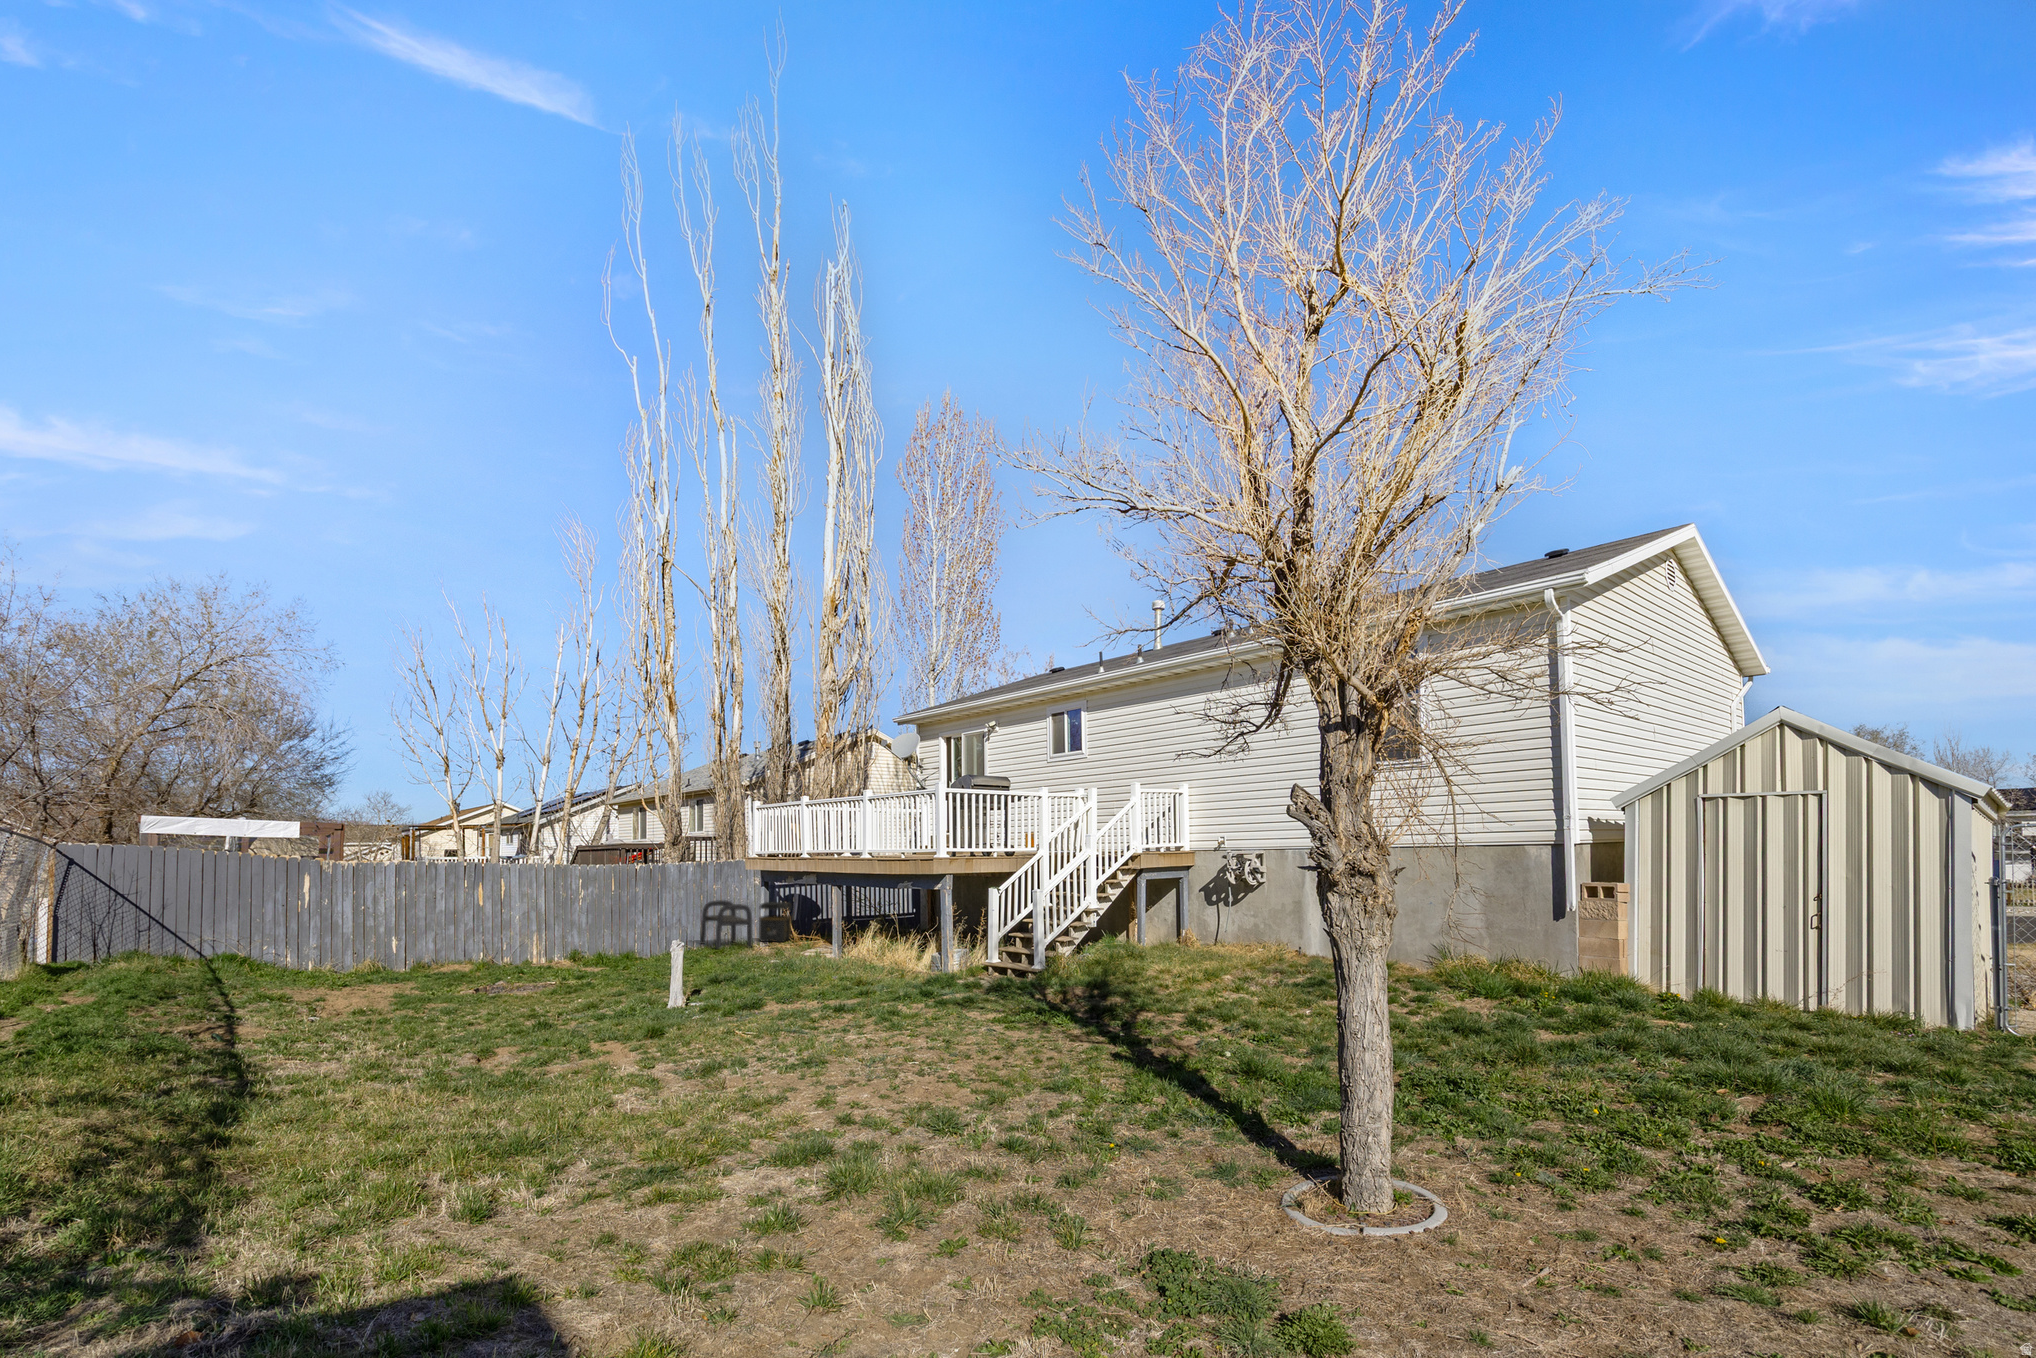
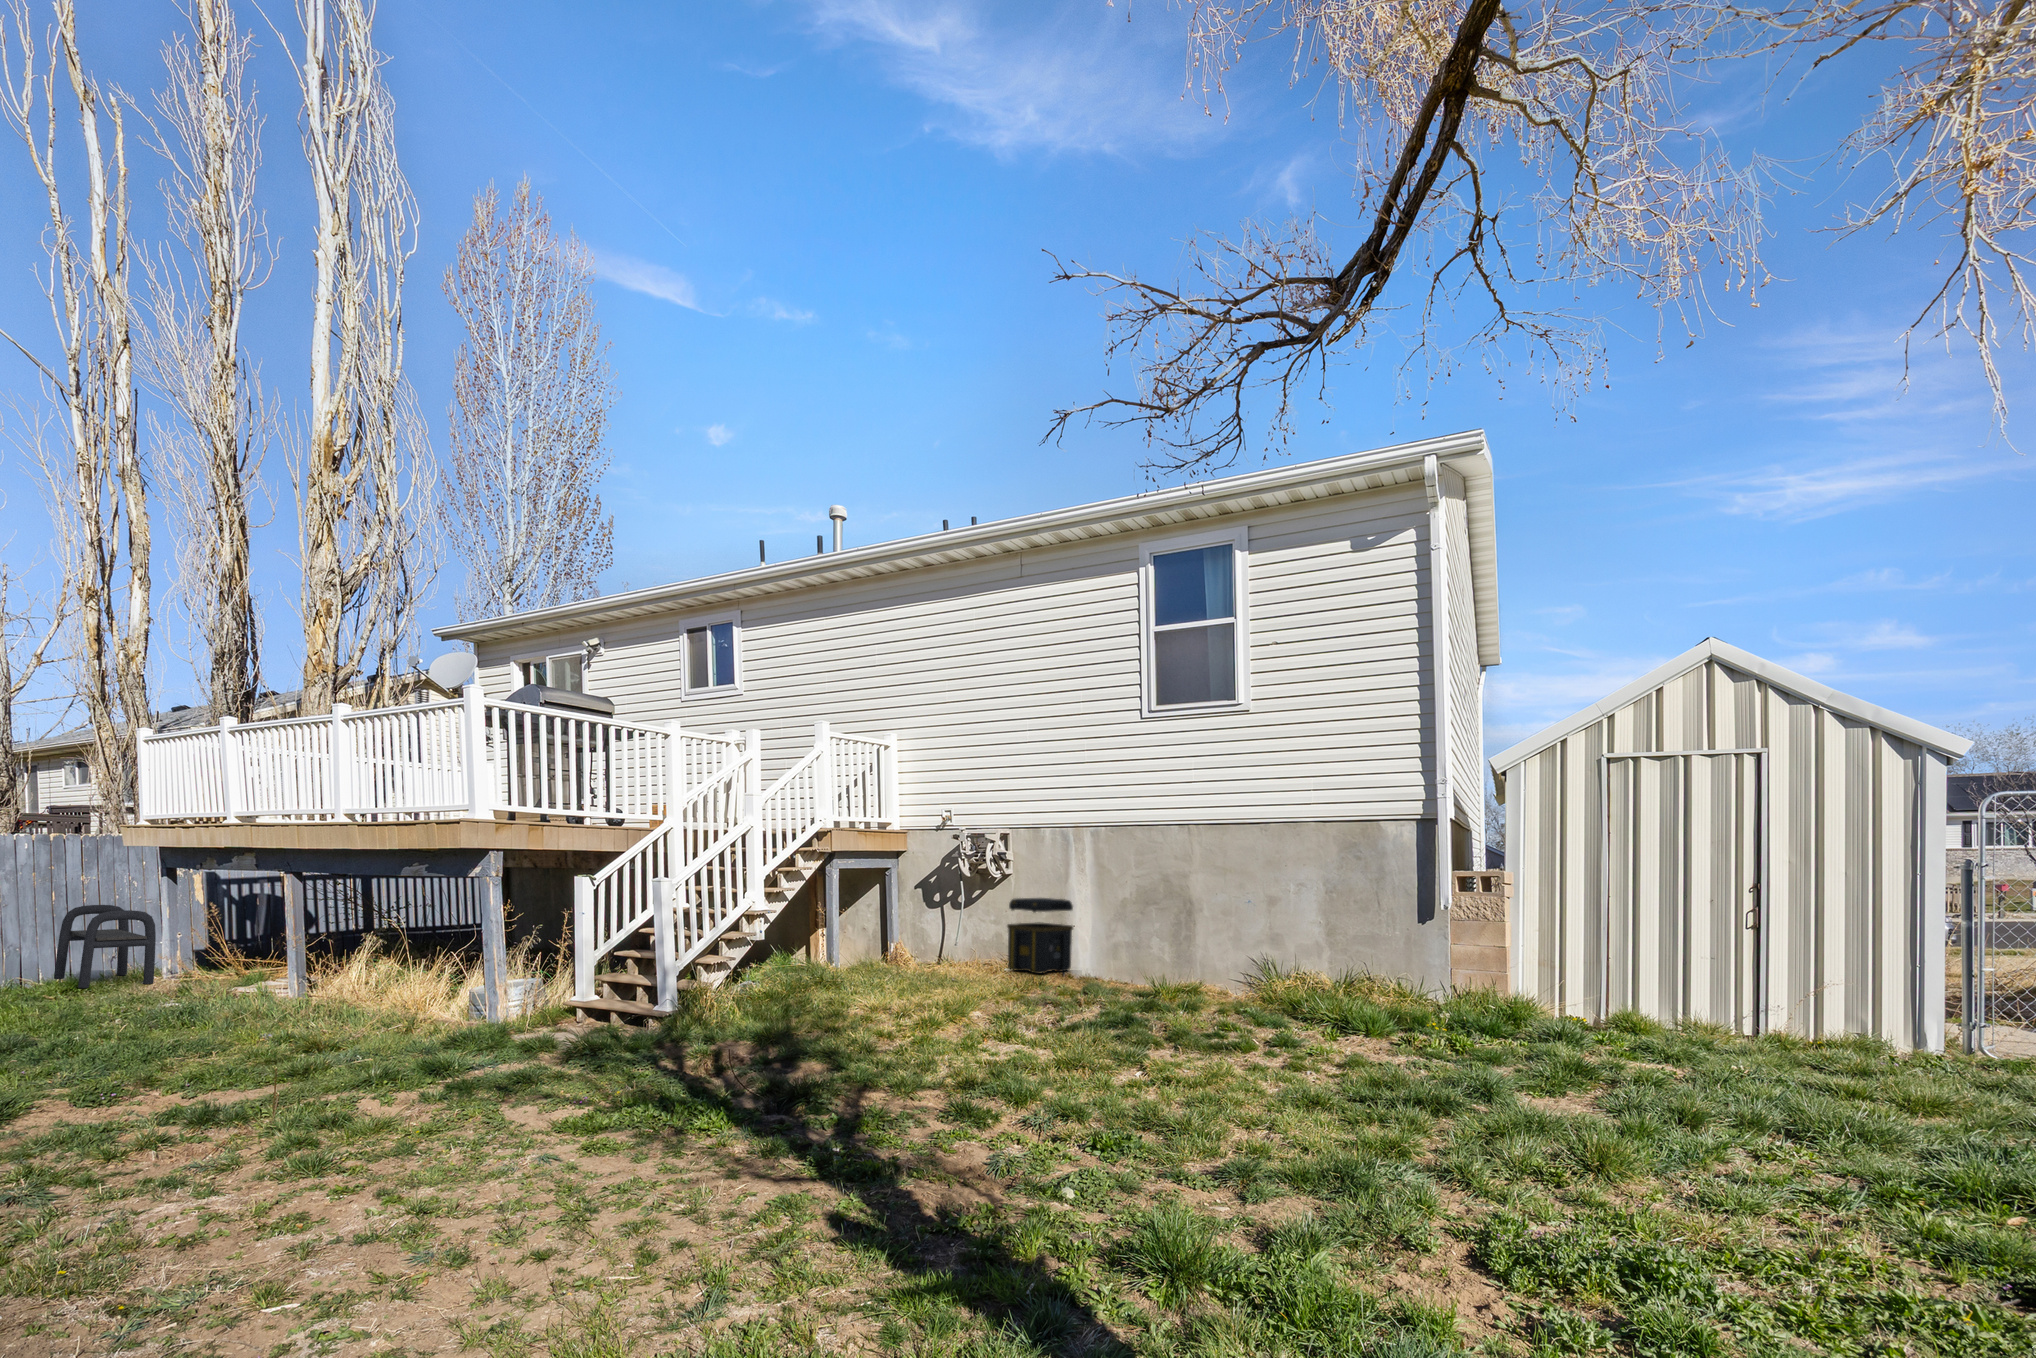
toolbox: present [759,902,792,942] -> present [1007,898,1073,974]

